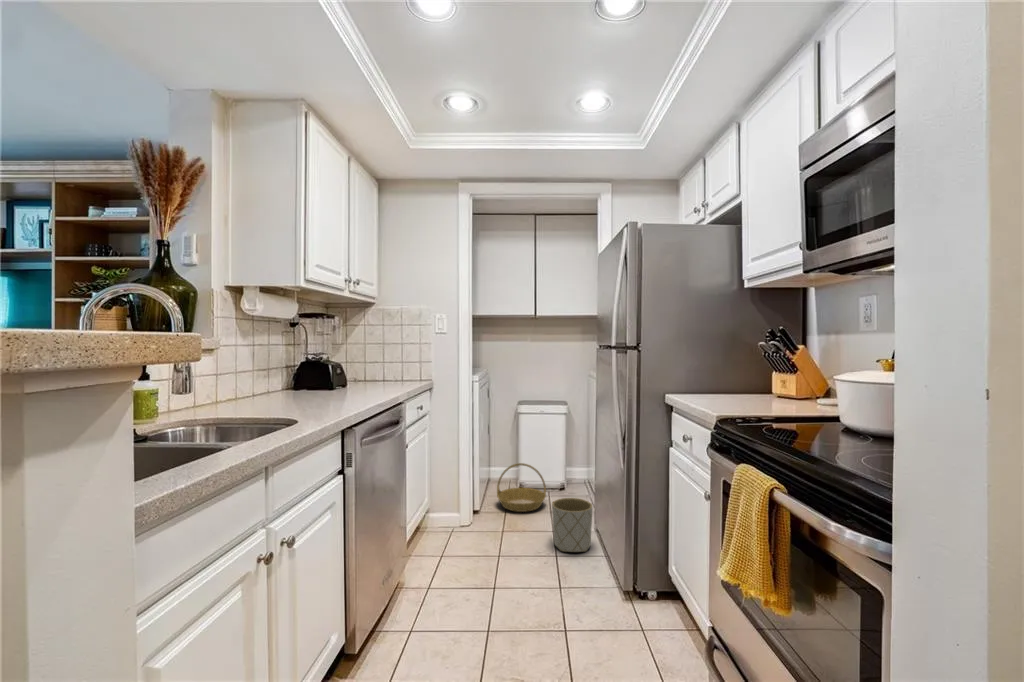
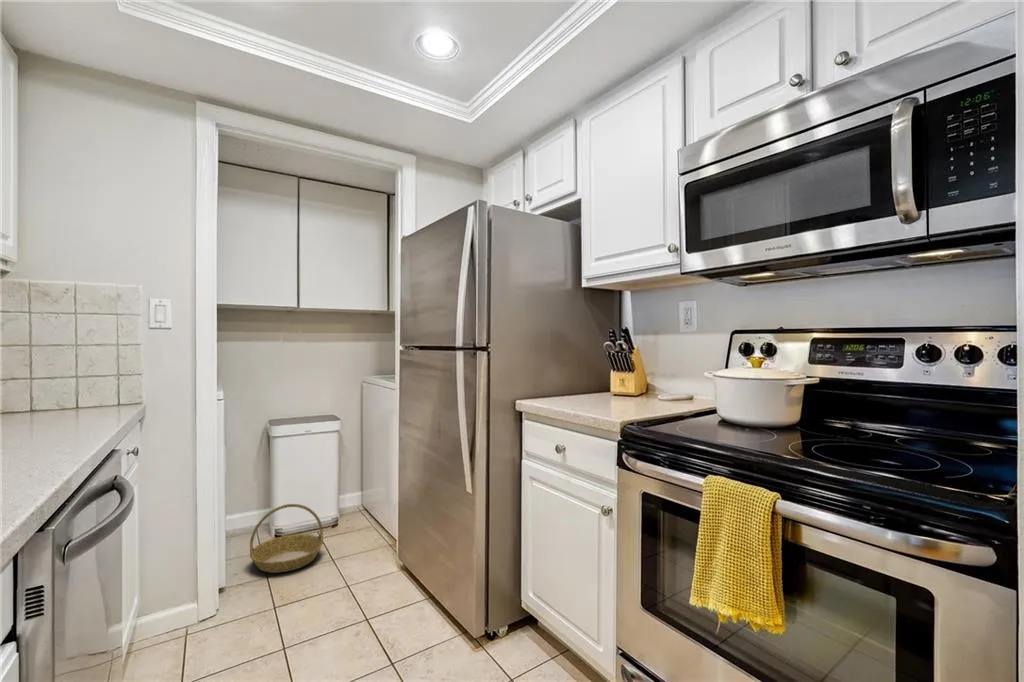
planter: present [552,498,592,552] -> none [354,536,407,611]

